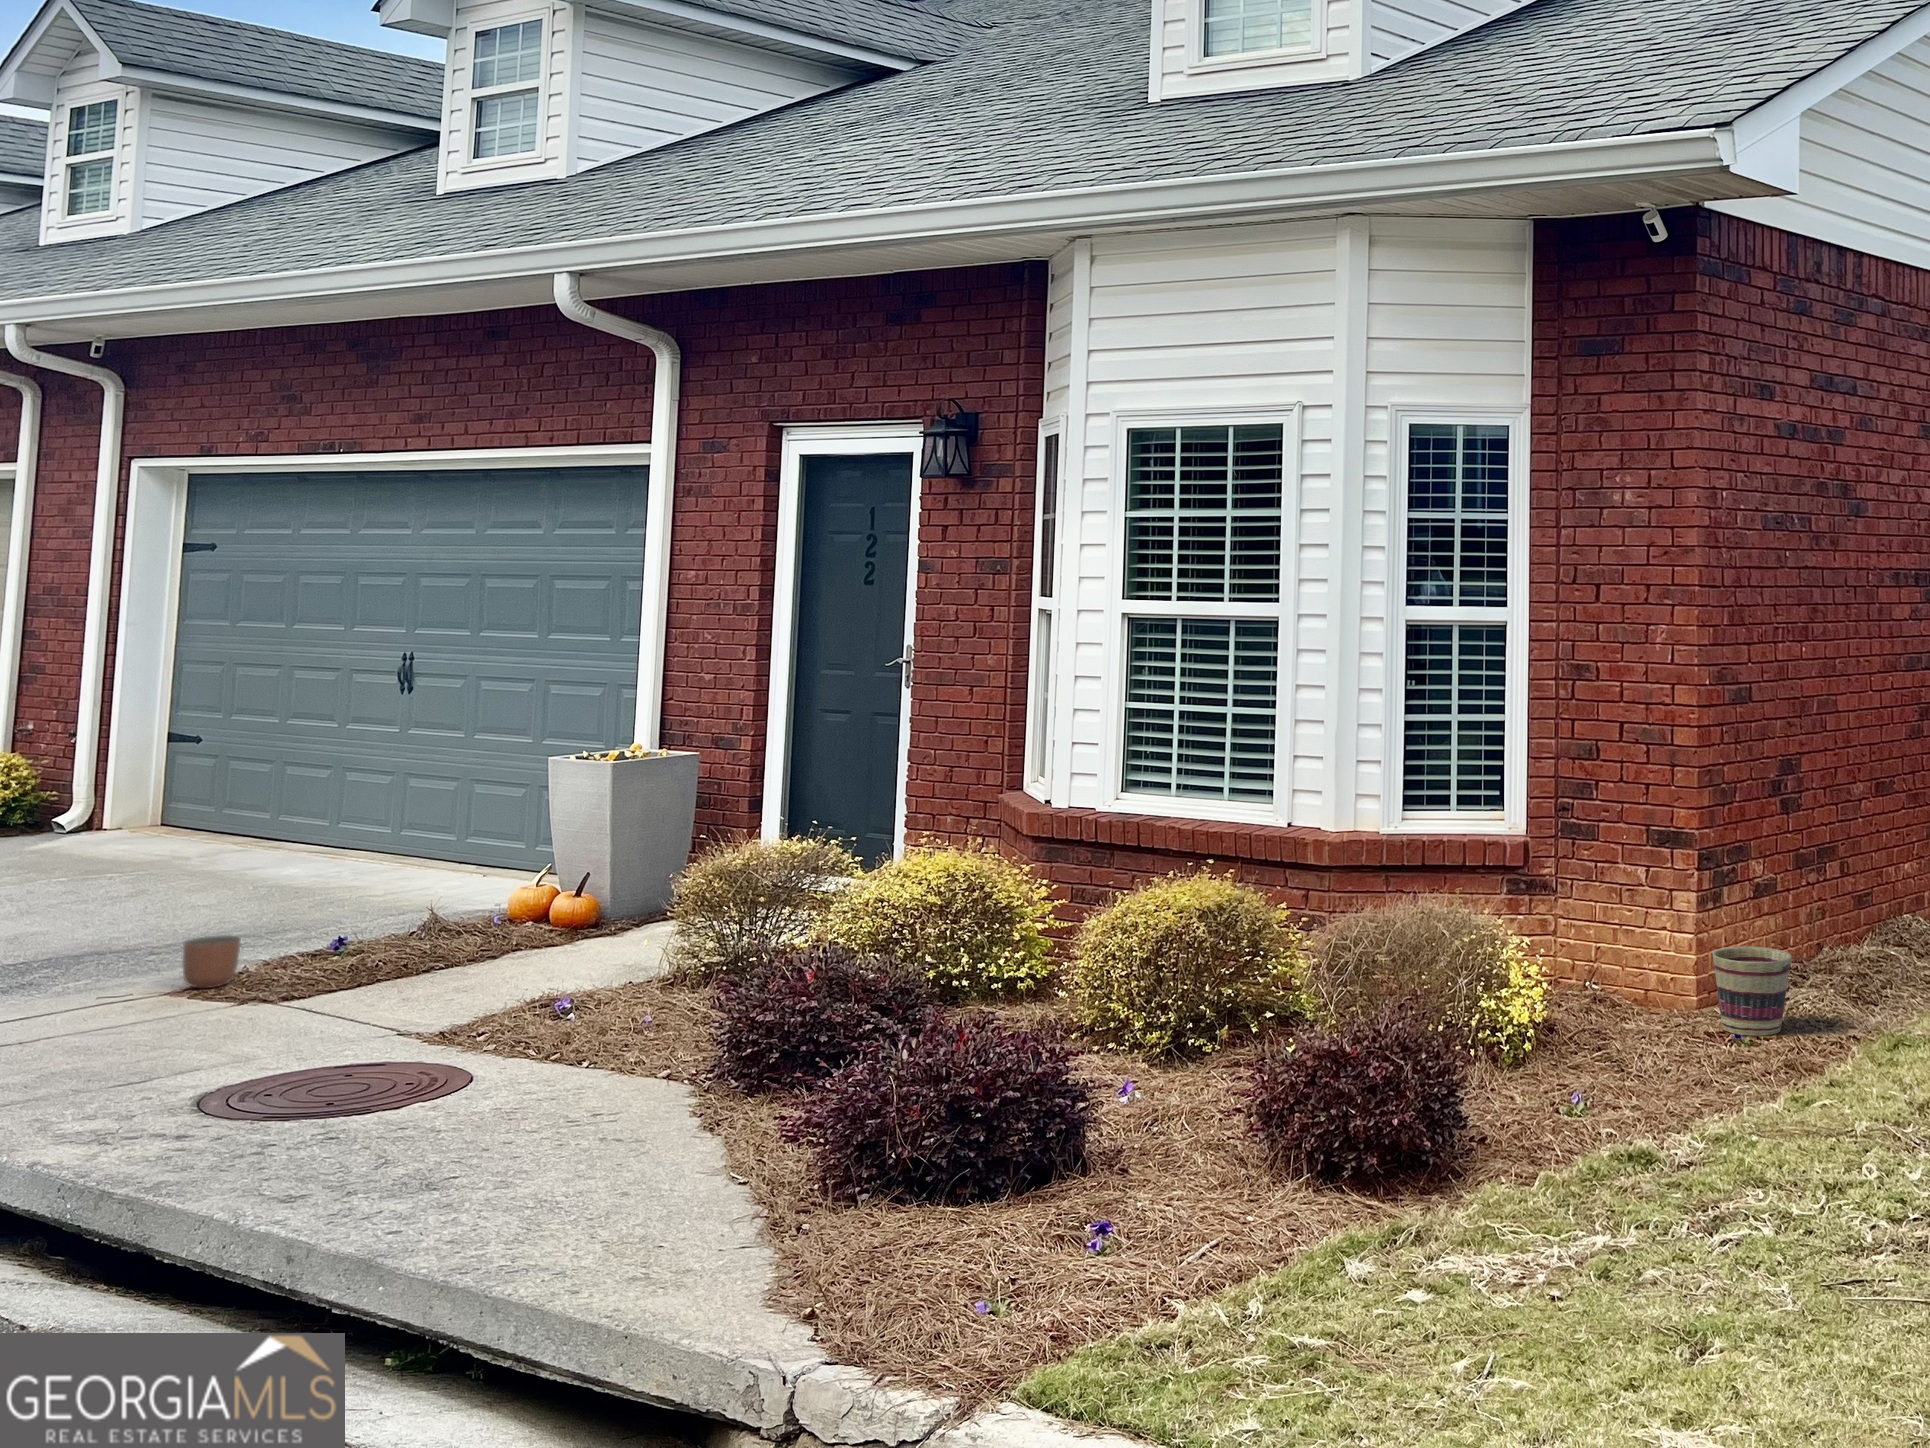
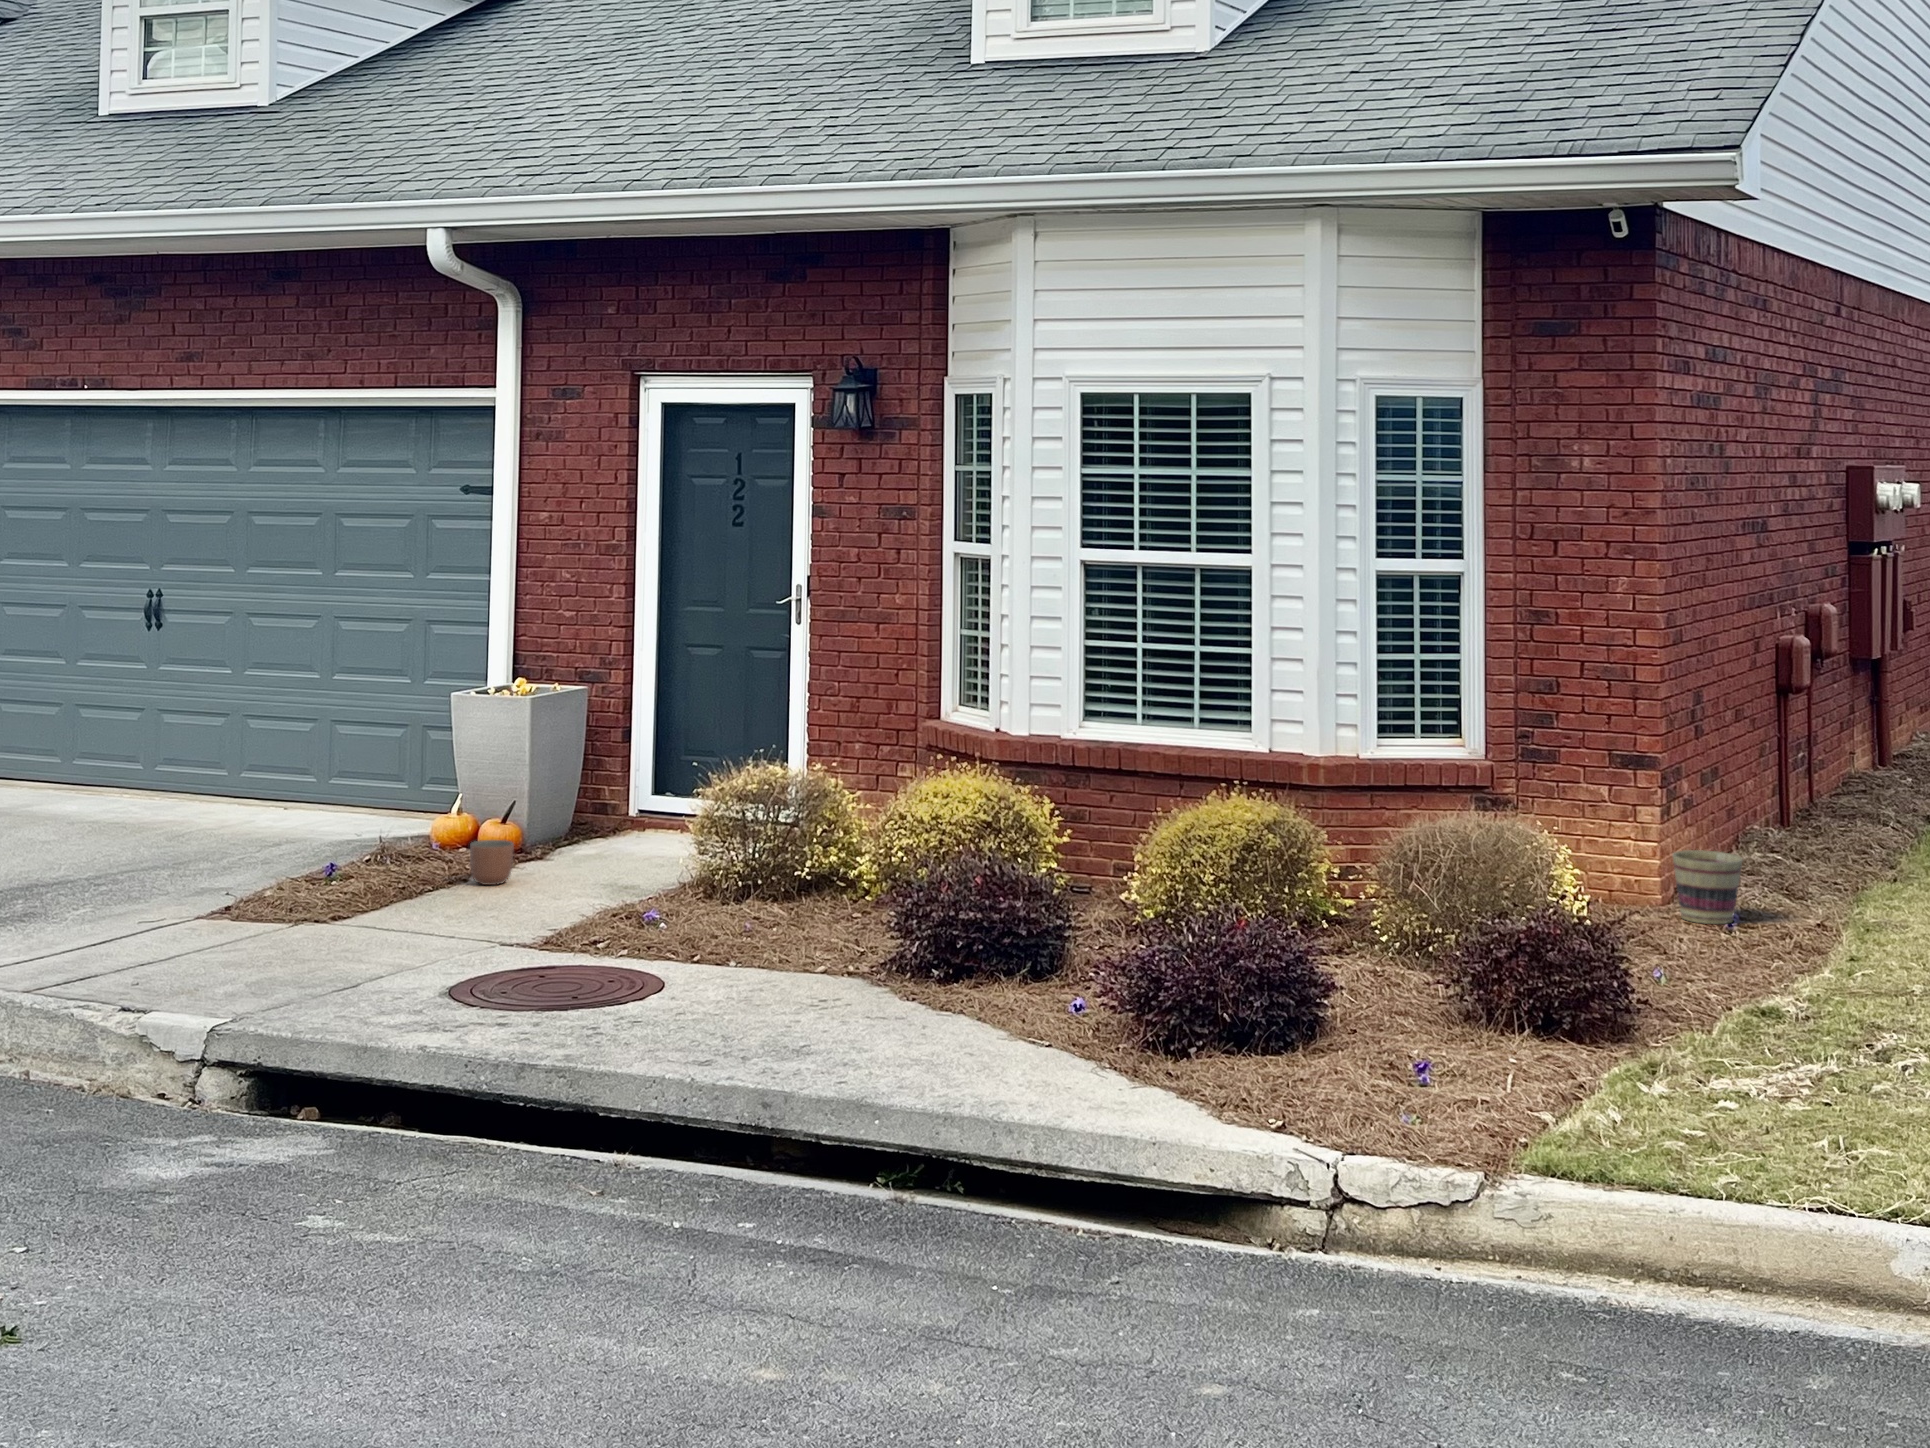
planter: present [183,935,241,988] -> present [470,840,514,885]

